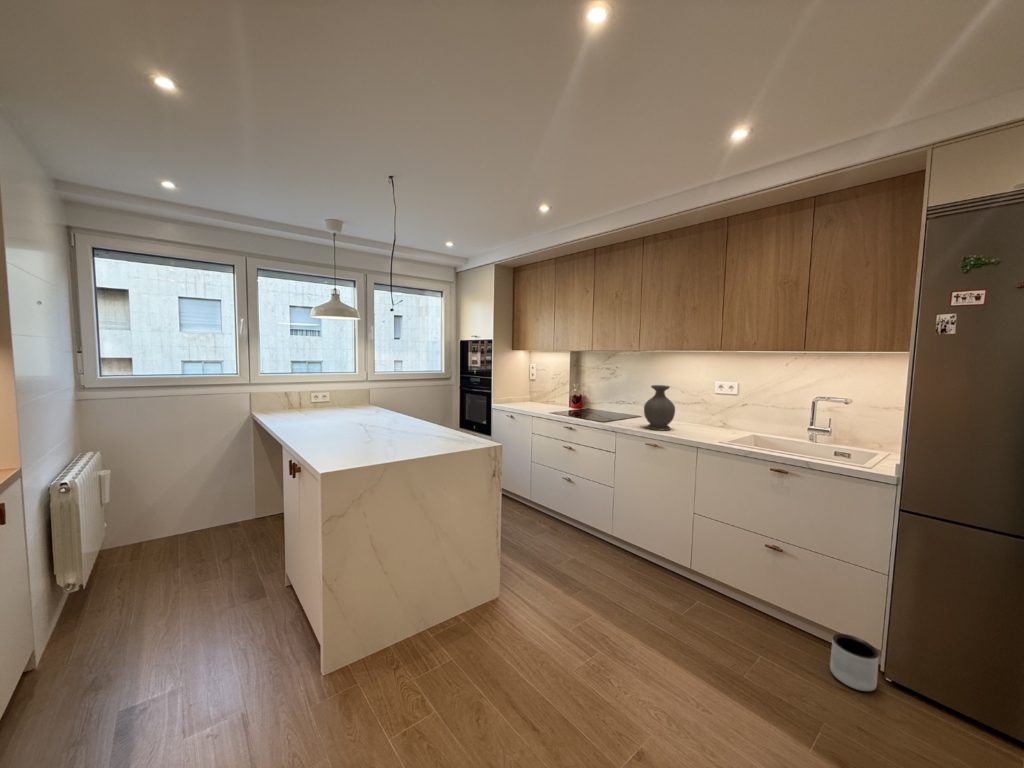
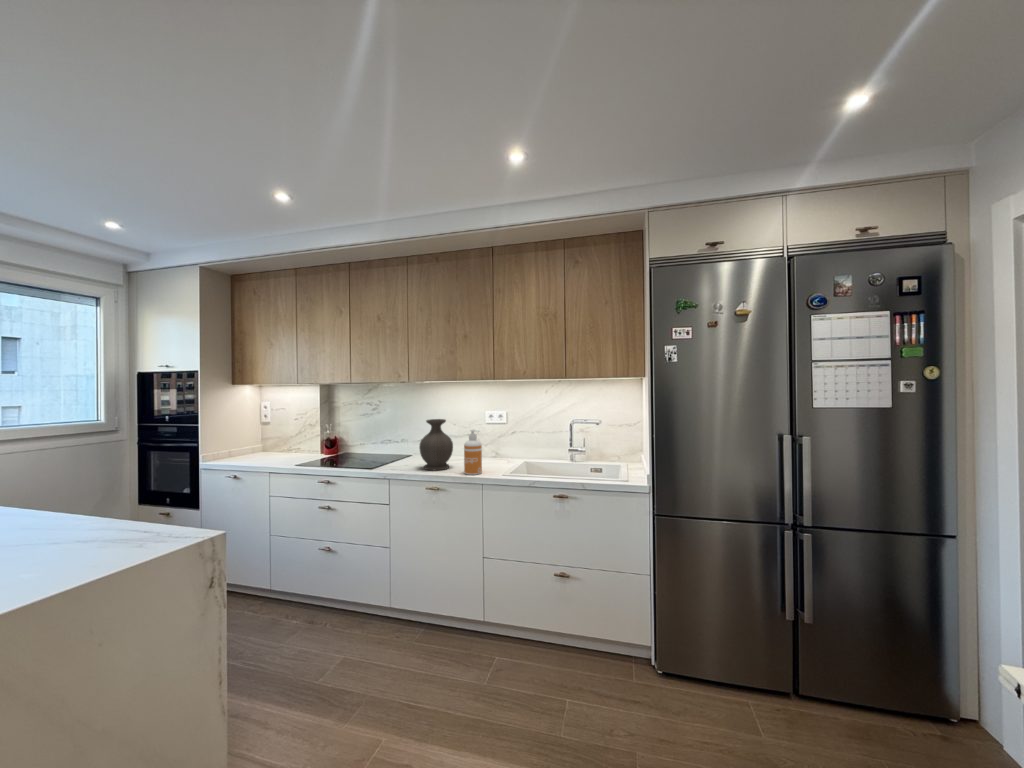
soap dispenser: none [682,397,701,438] -> present [464,430,482,475]
planter: present [830,634,879,691] -> none [620,641,655,695]

